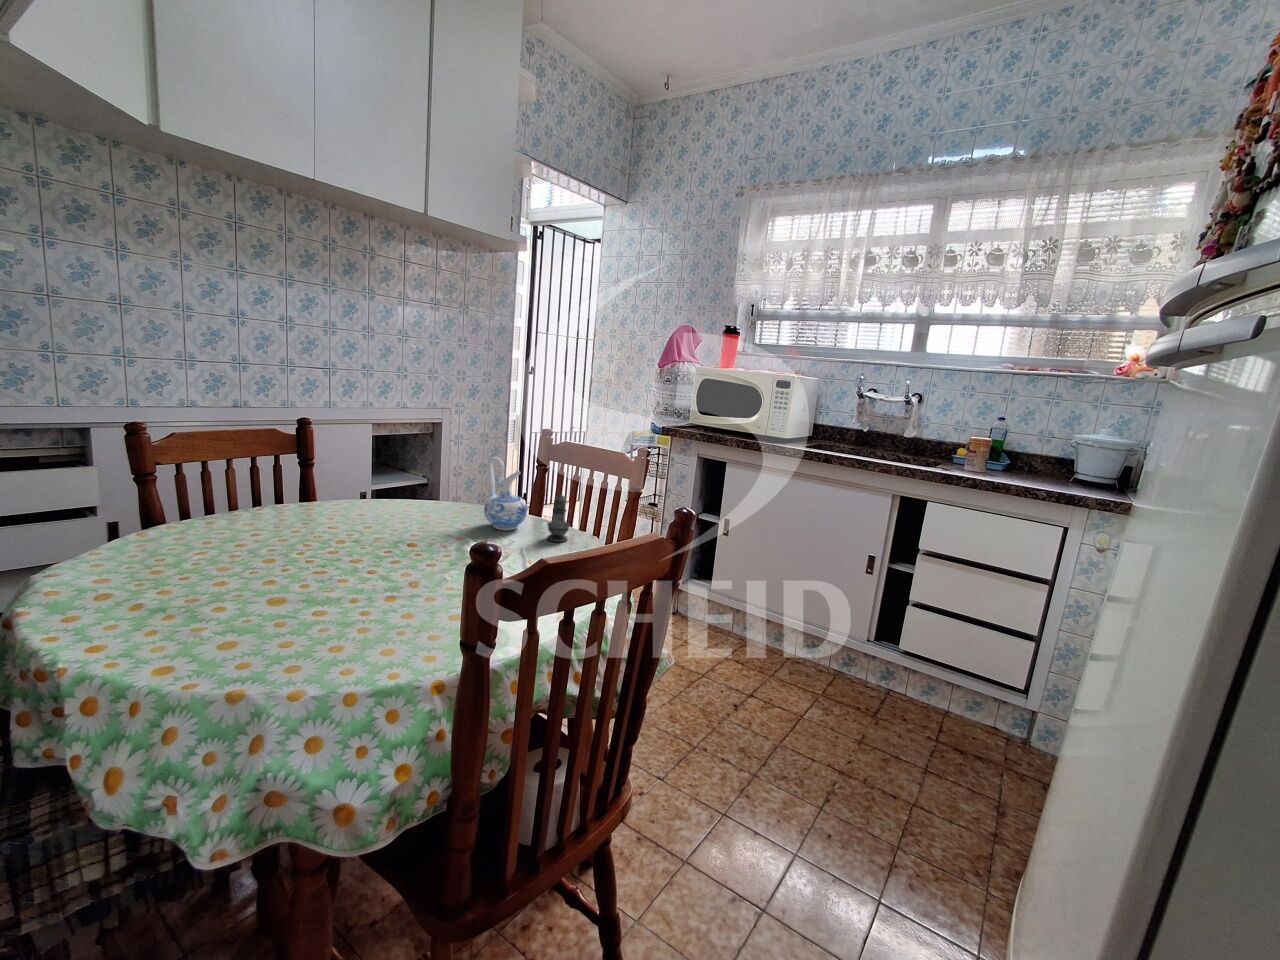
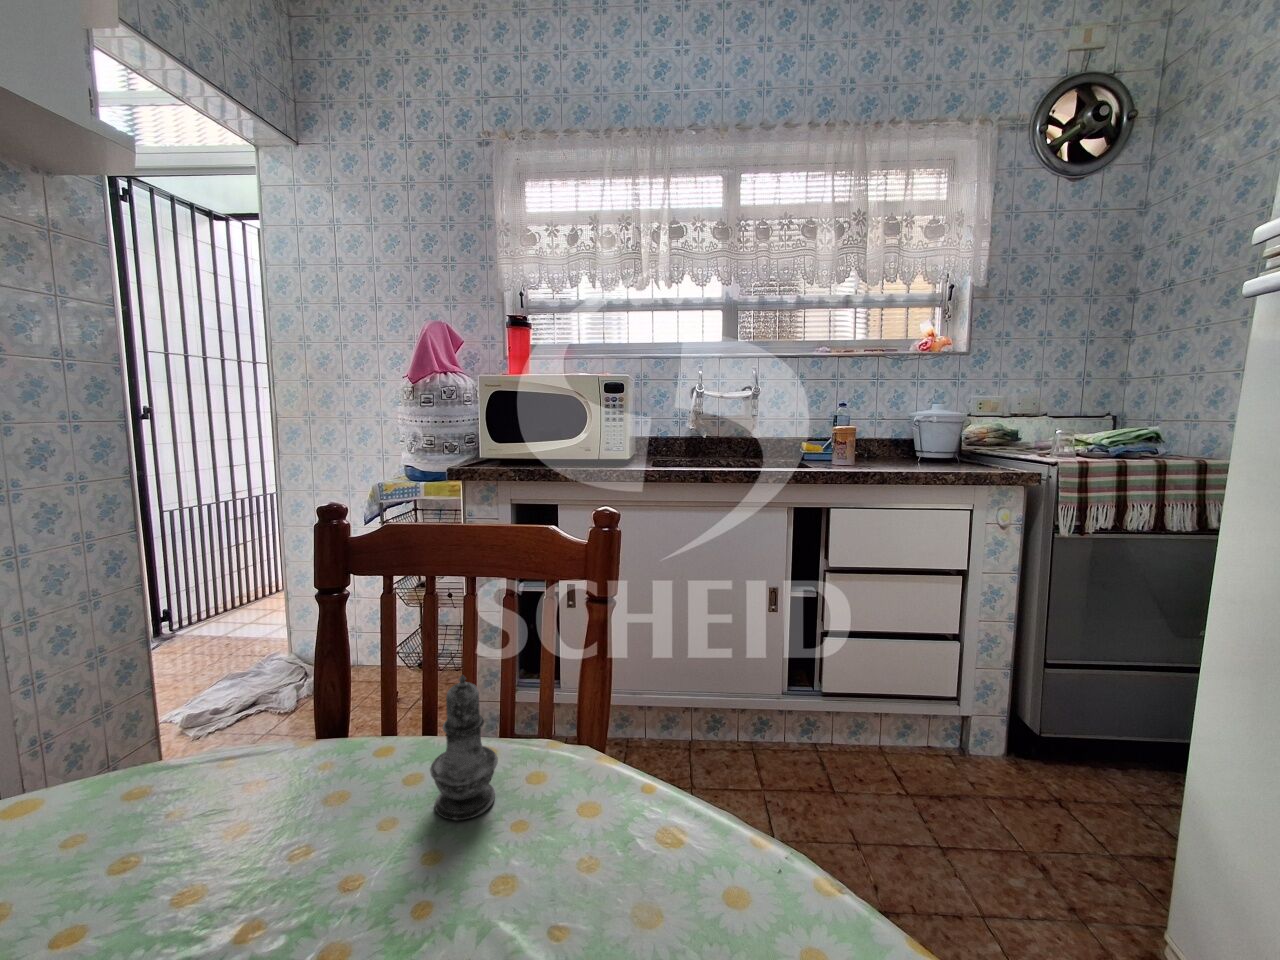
ceramic pitcher: present [484,457,527,530] -> none [187,626,346,848]

